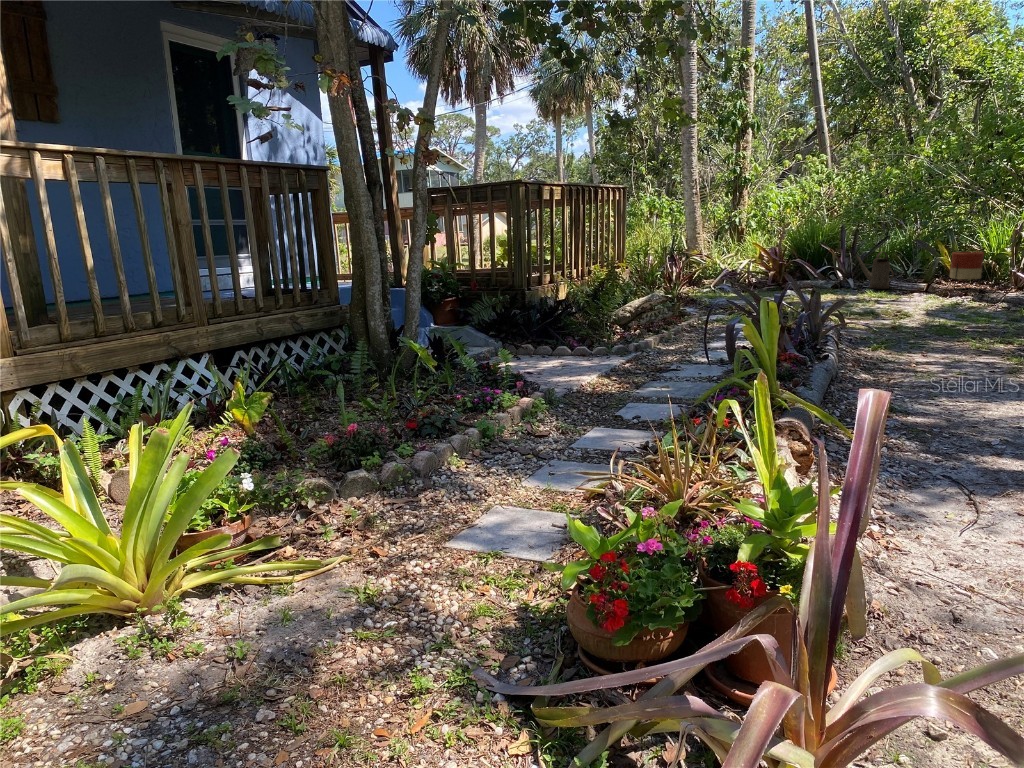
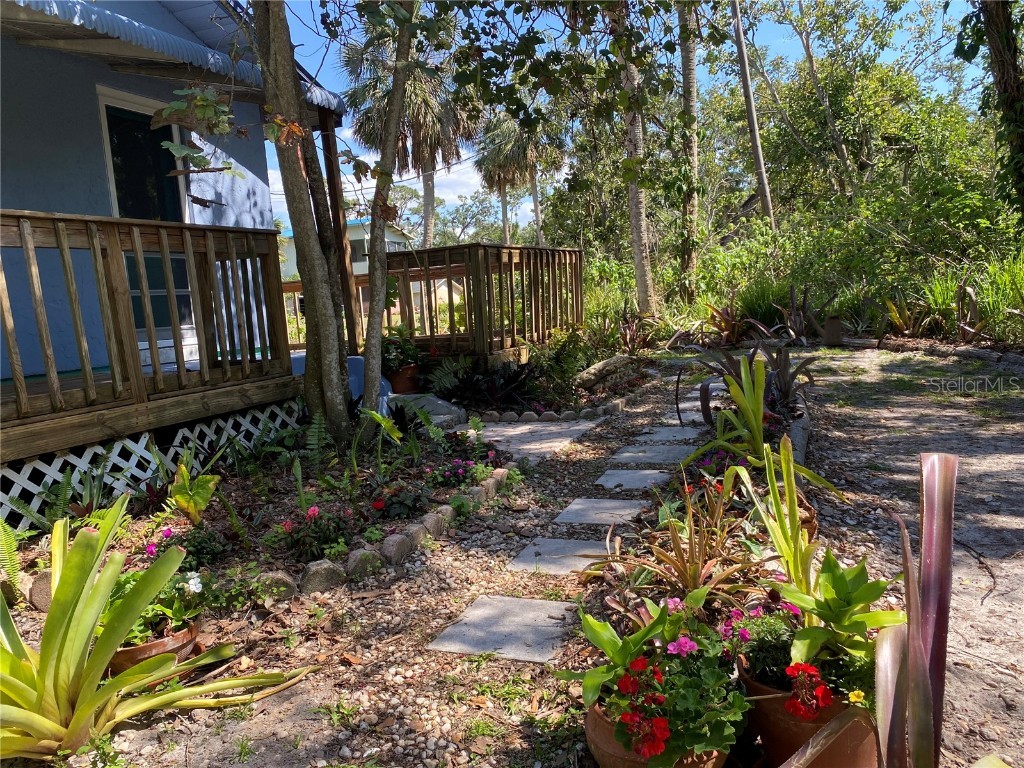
planter: present [949,252,984,289] -> none [899,308,930,345]

